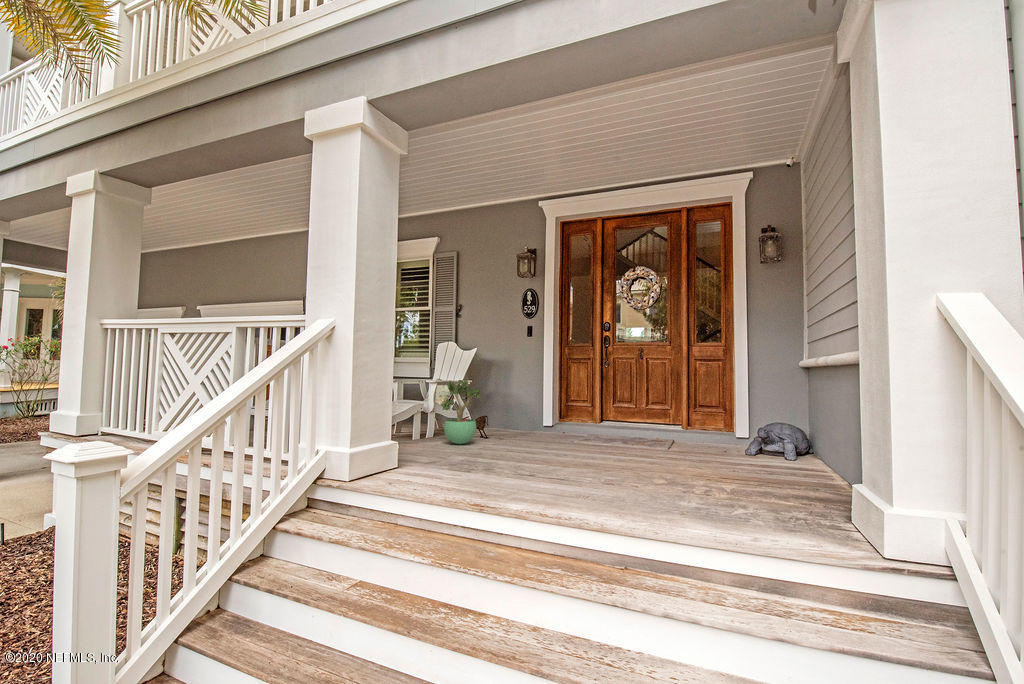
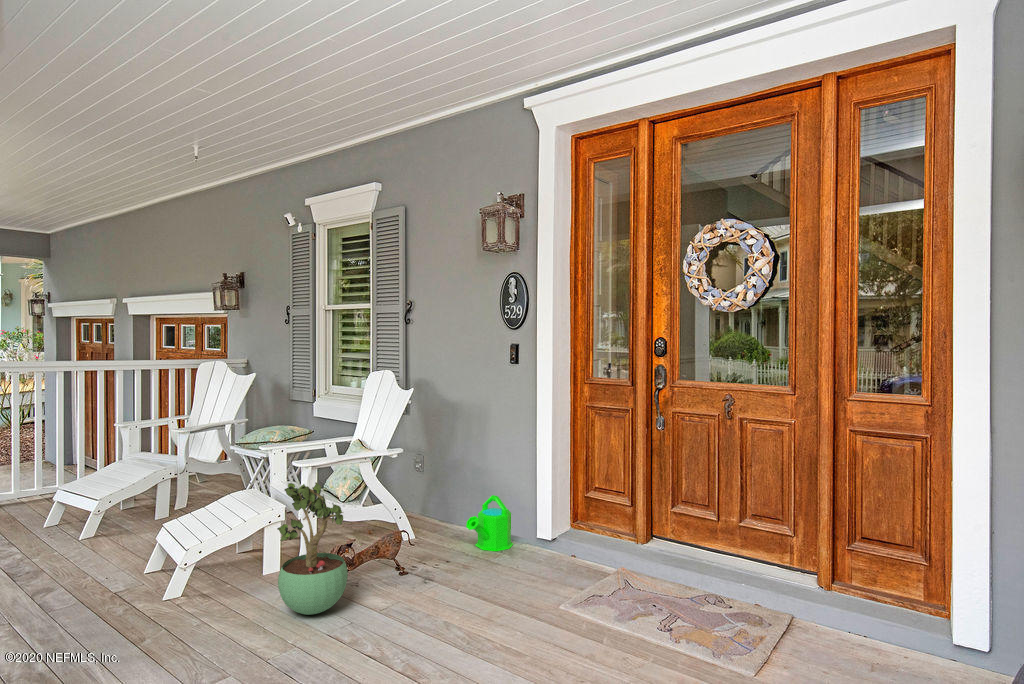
watering can: none [509,405,529,433] -> present [466,495,513,551]

